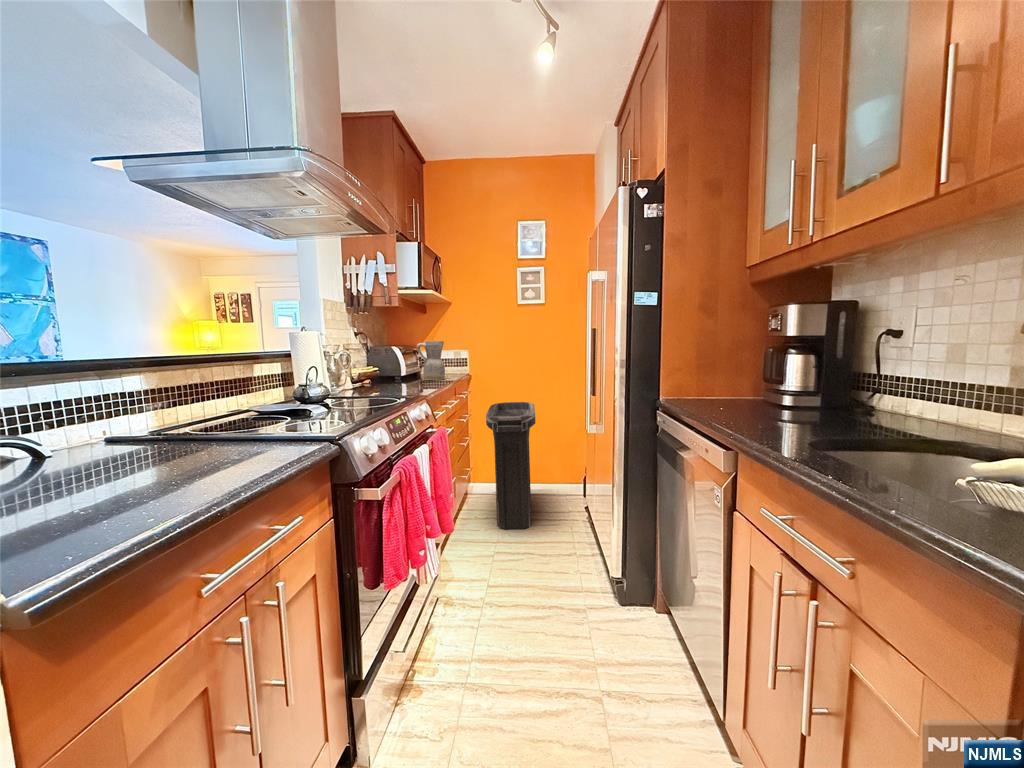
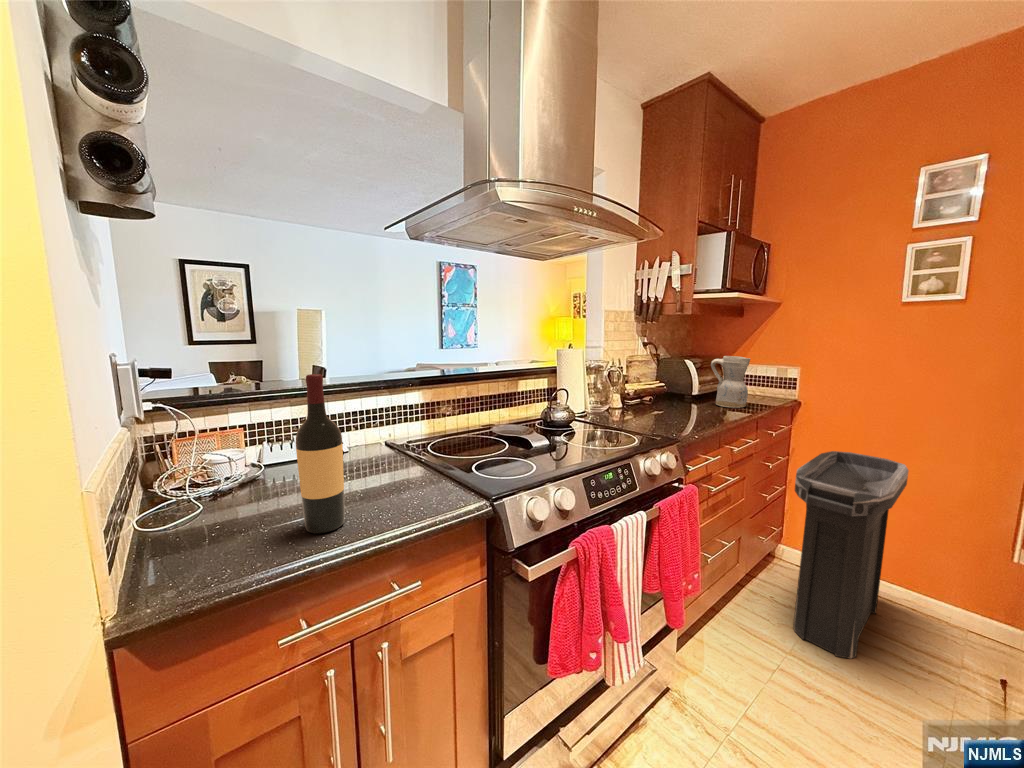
wine bottle: none [151,298,220,485] -> present [296,374,345,533]

